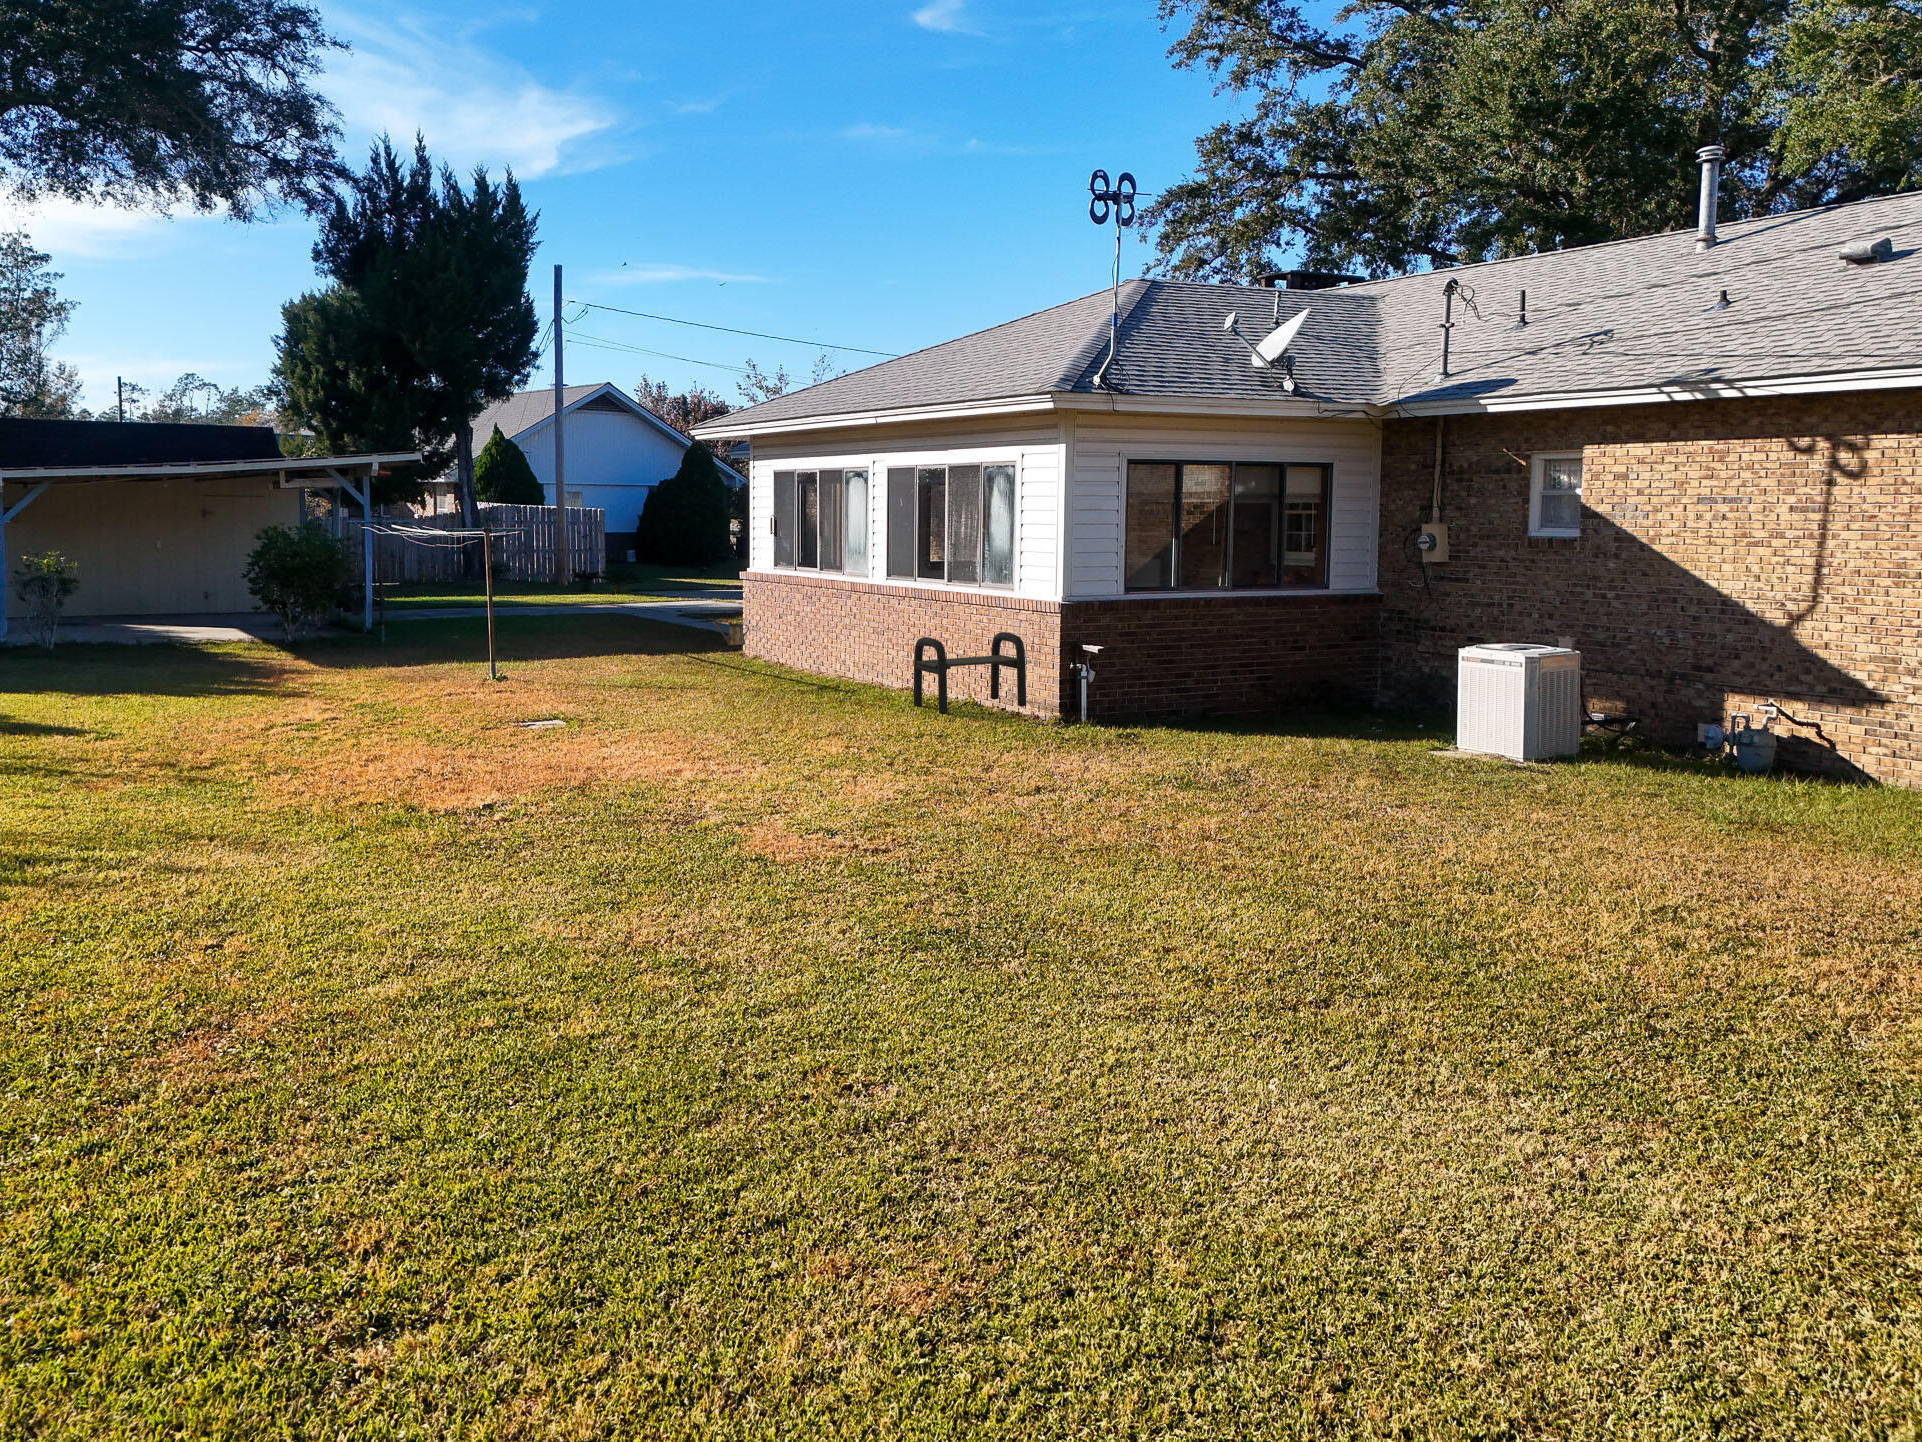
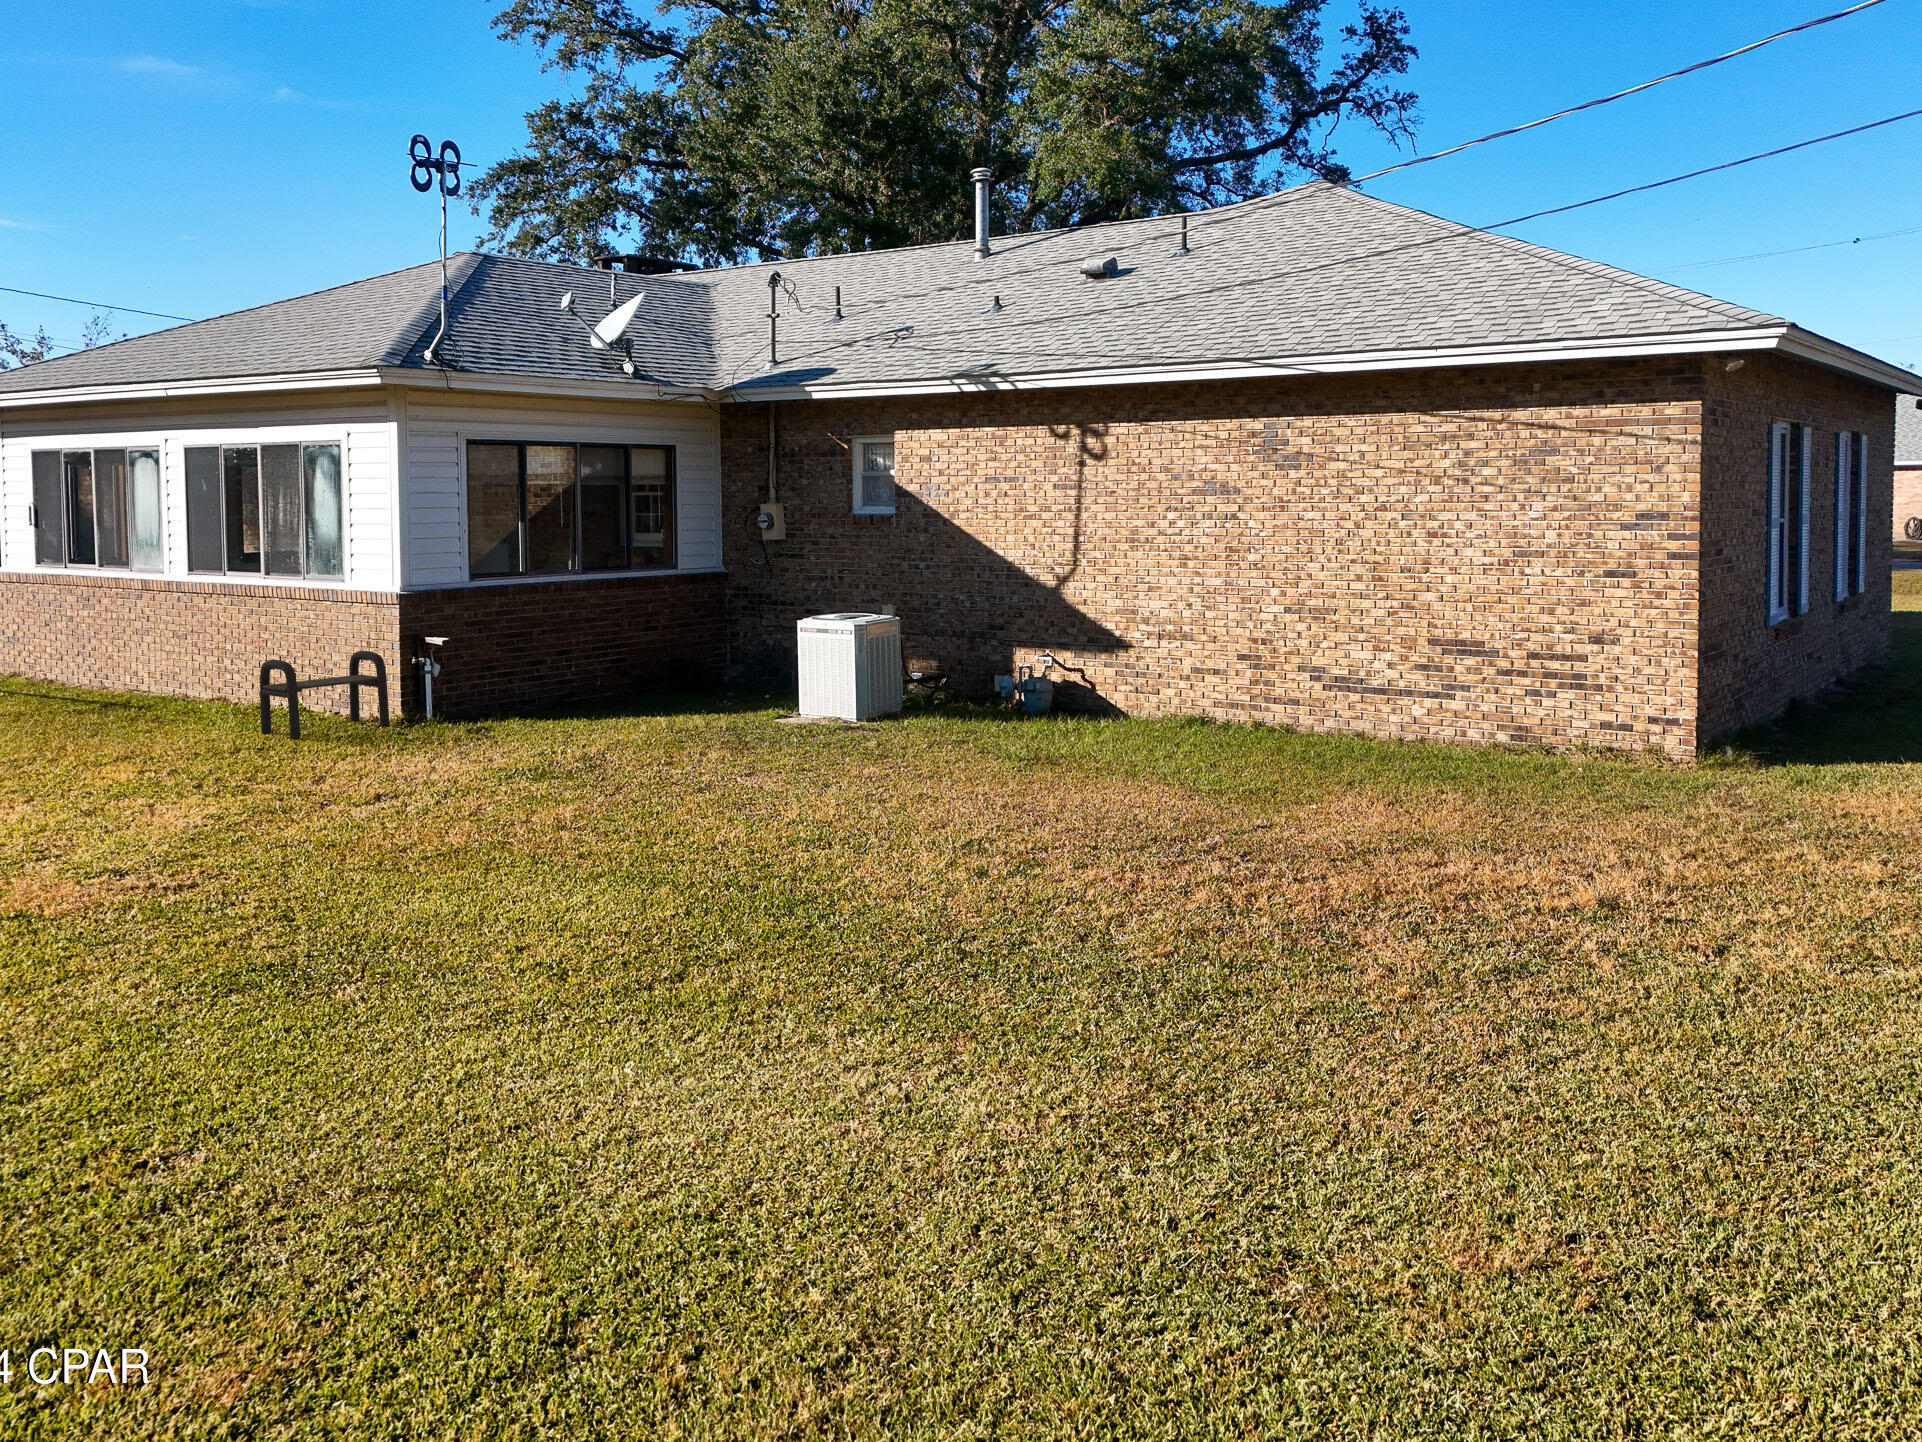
watering can: present [712,622,749,645] -> none [10,658,60,683]

